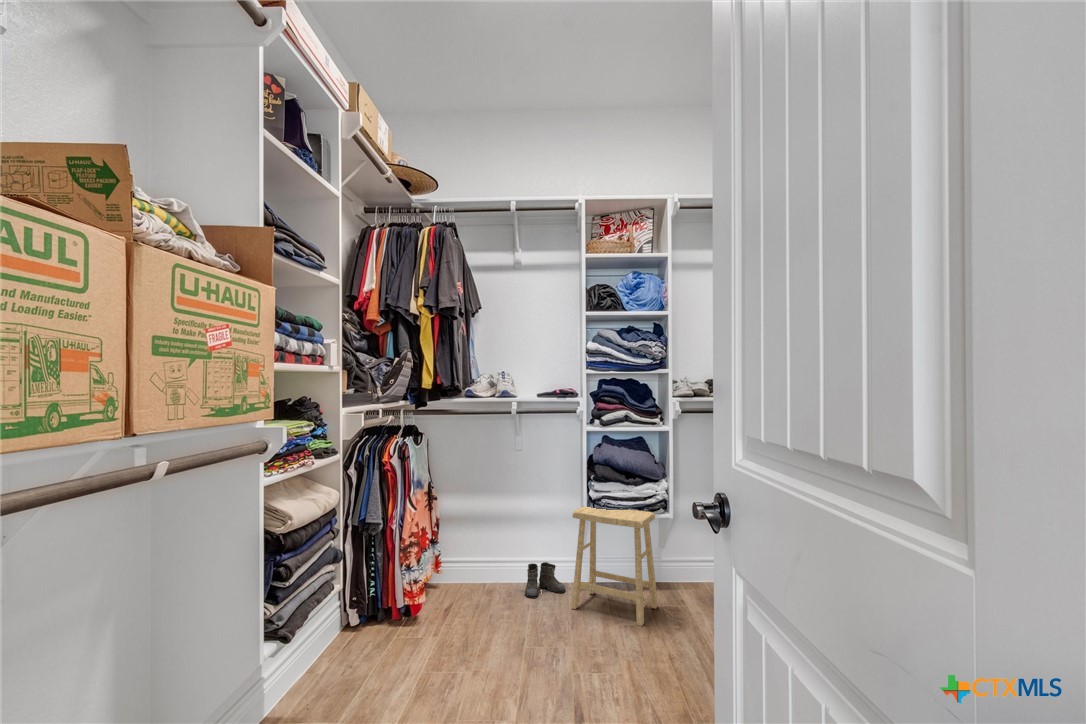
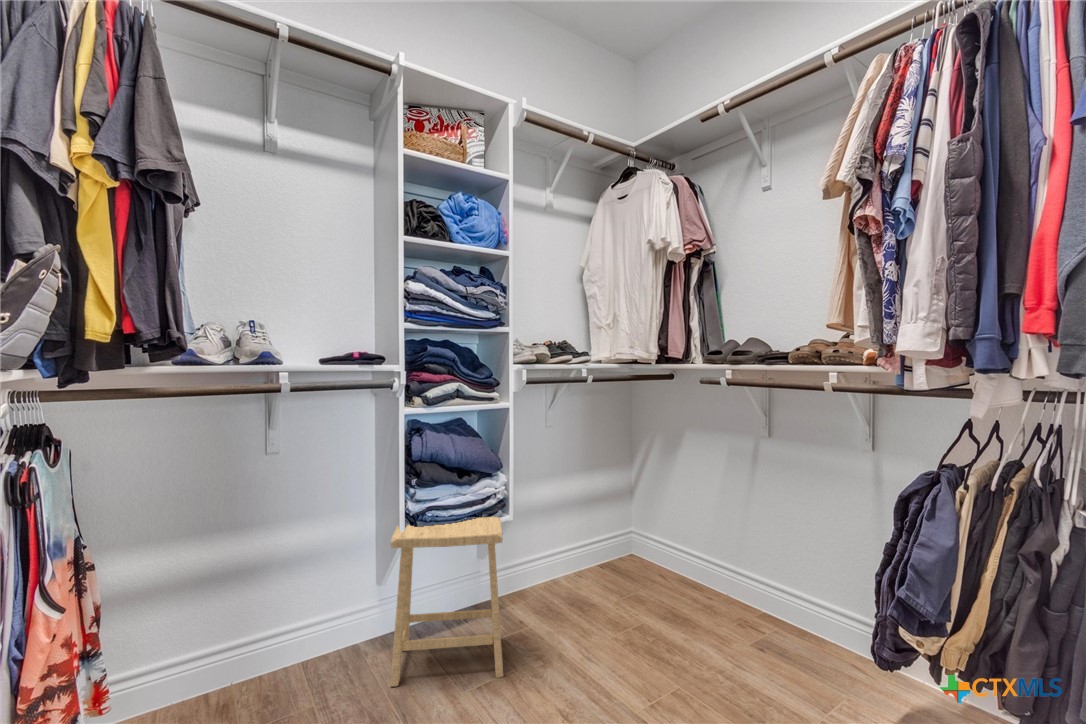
boots: present [525,562,565,598] -> none [281,623,362,693]

